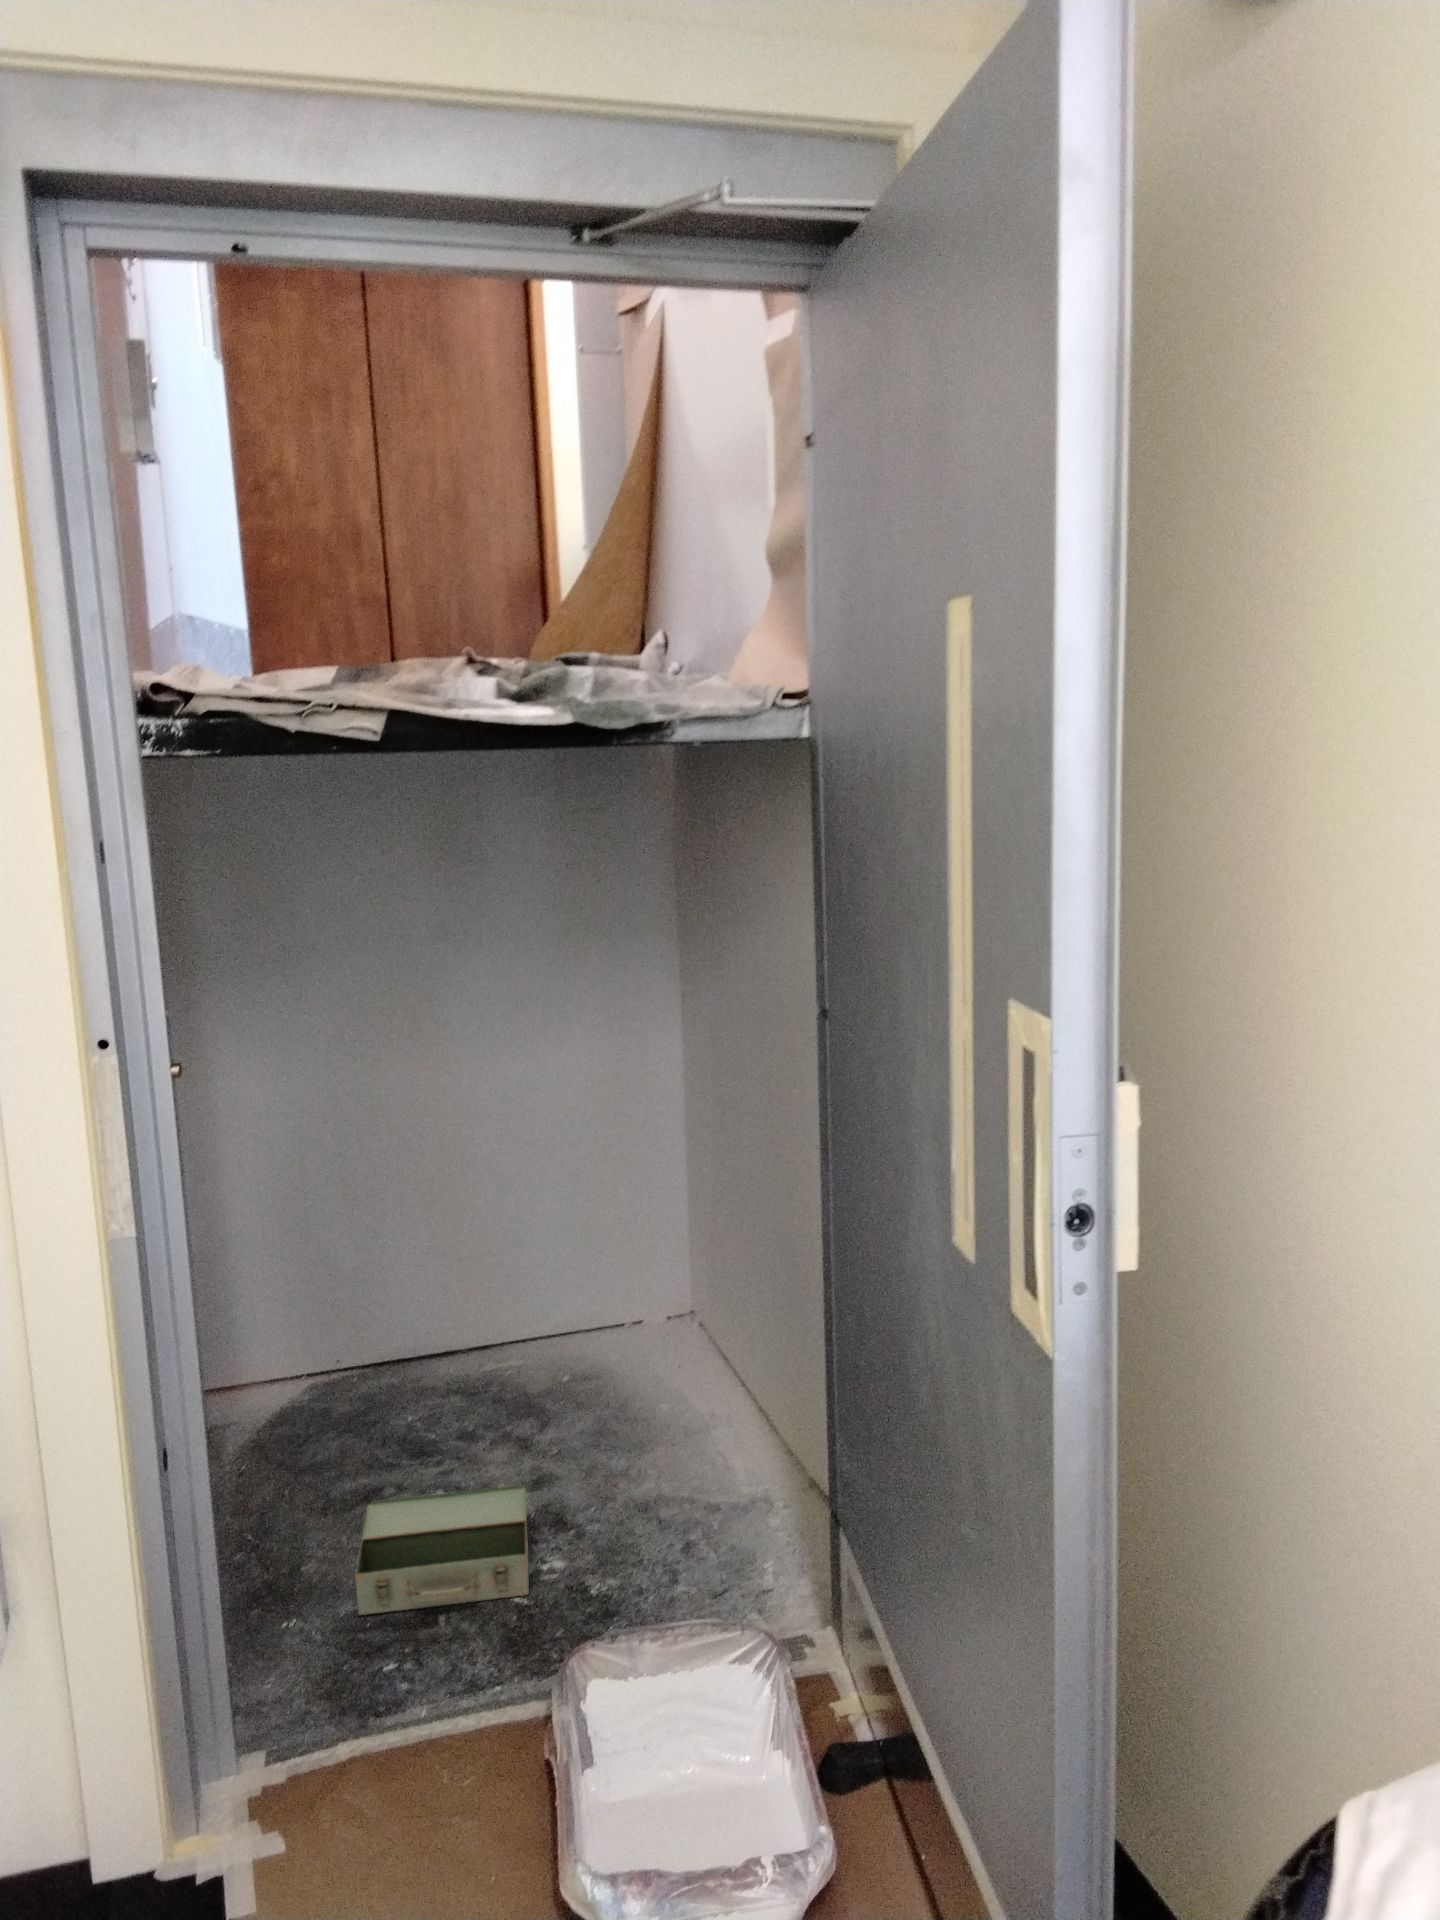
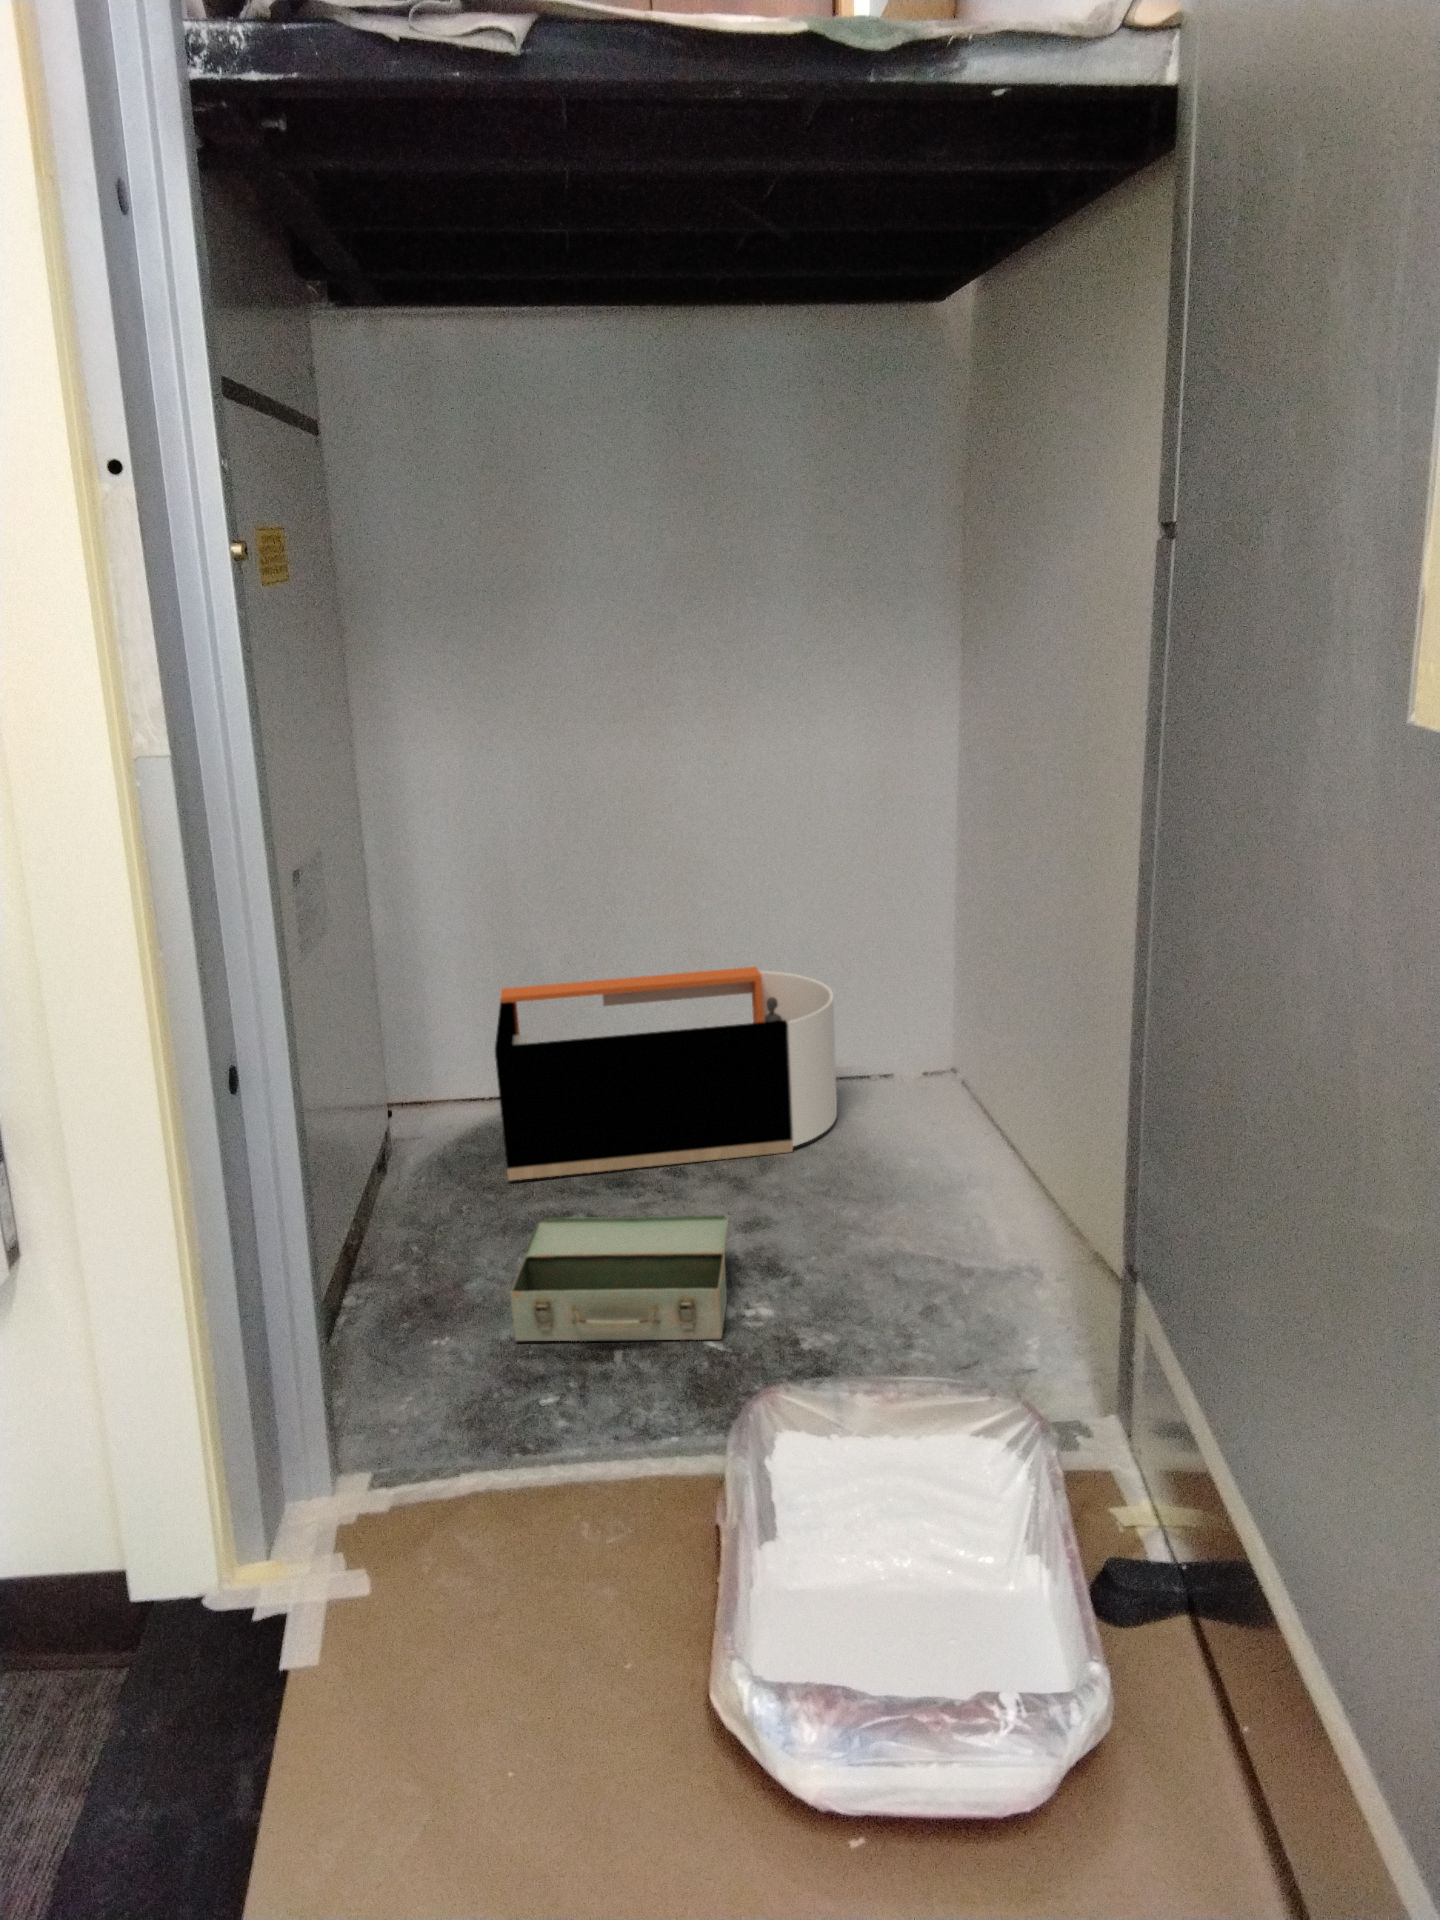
storage bin: none [306,1245,597,1459] -> present [495,967,837,1181]

